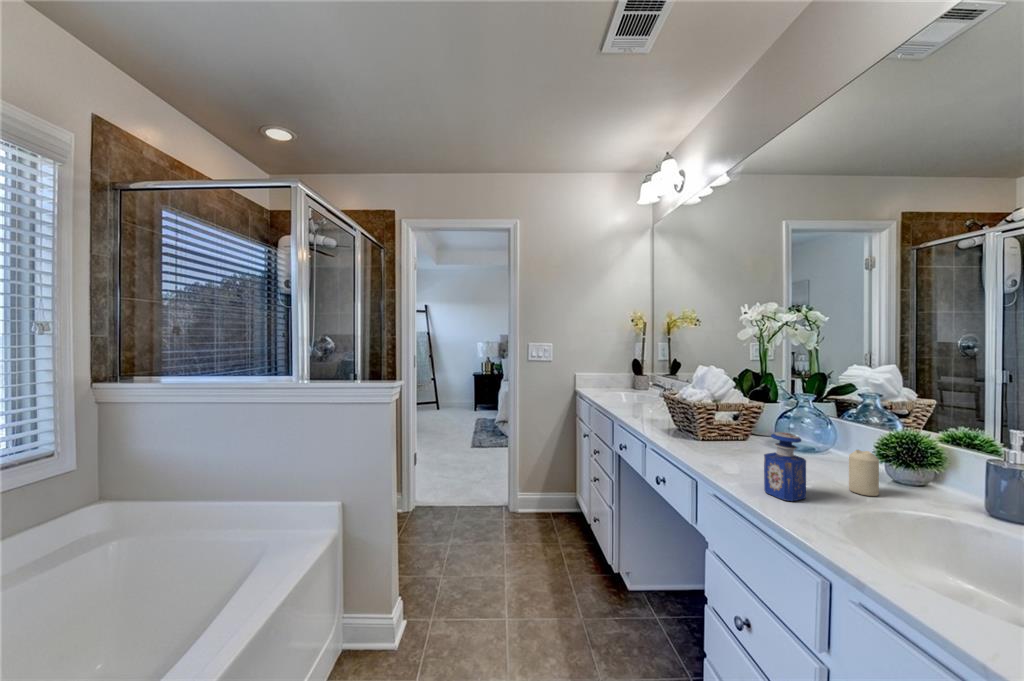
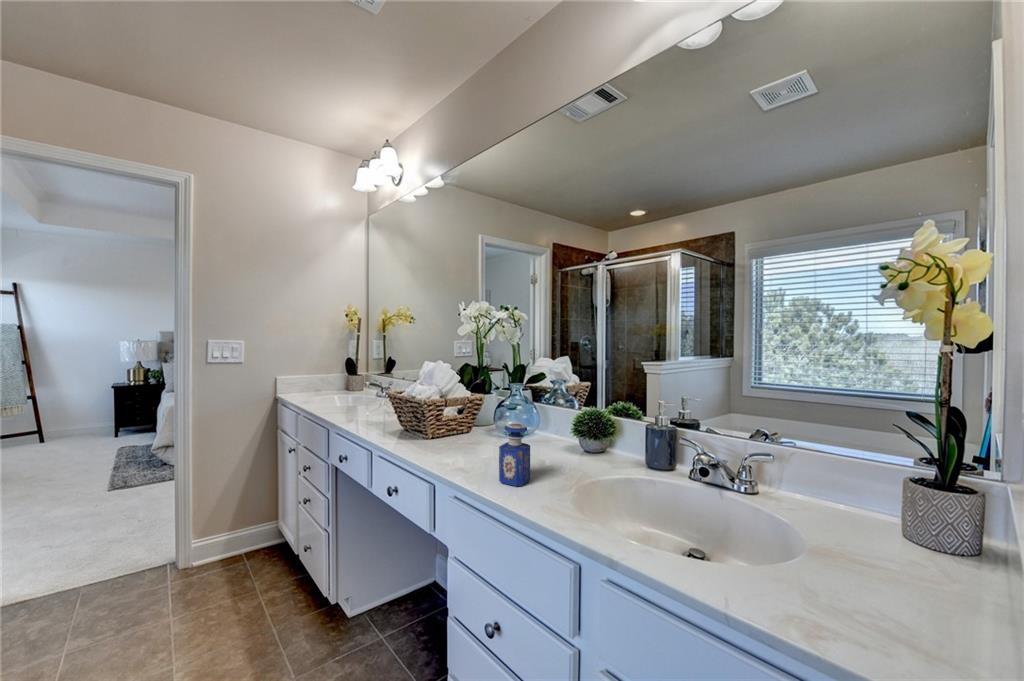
candle: present [849,450,879,496] -> none [552,428,570,464]

